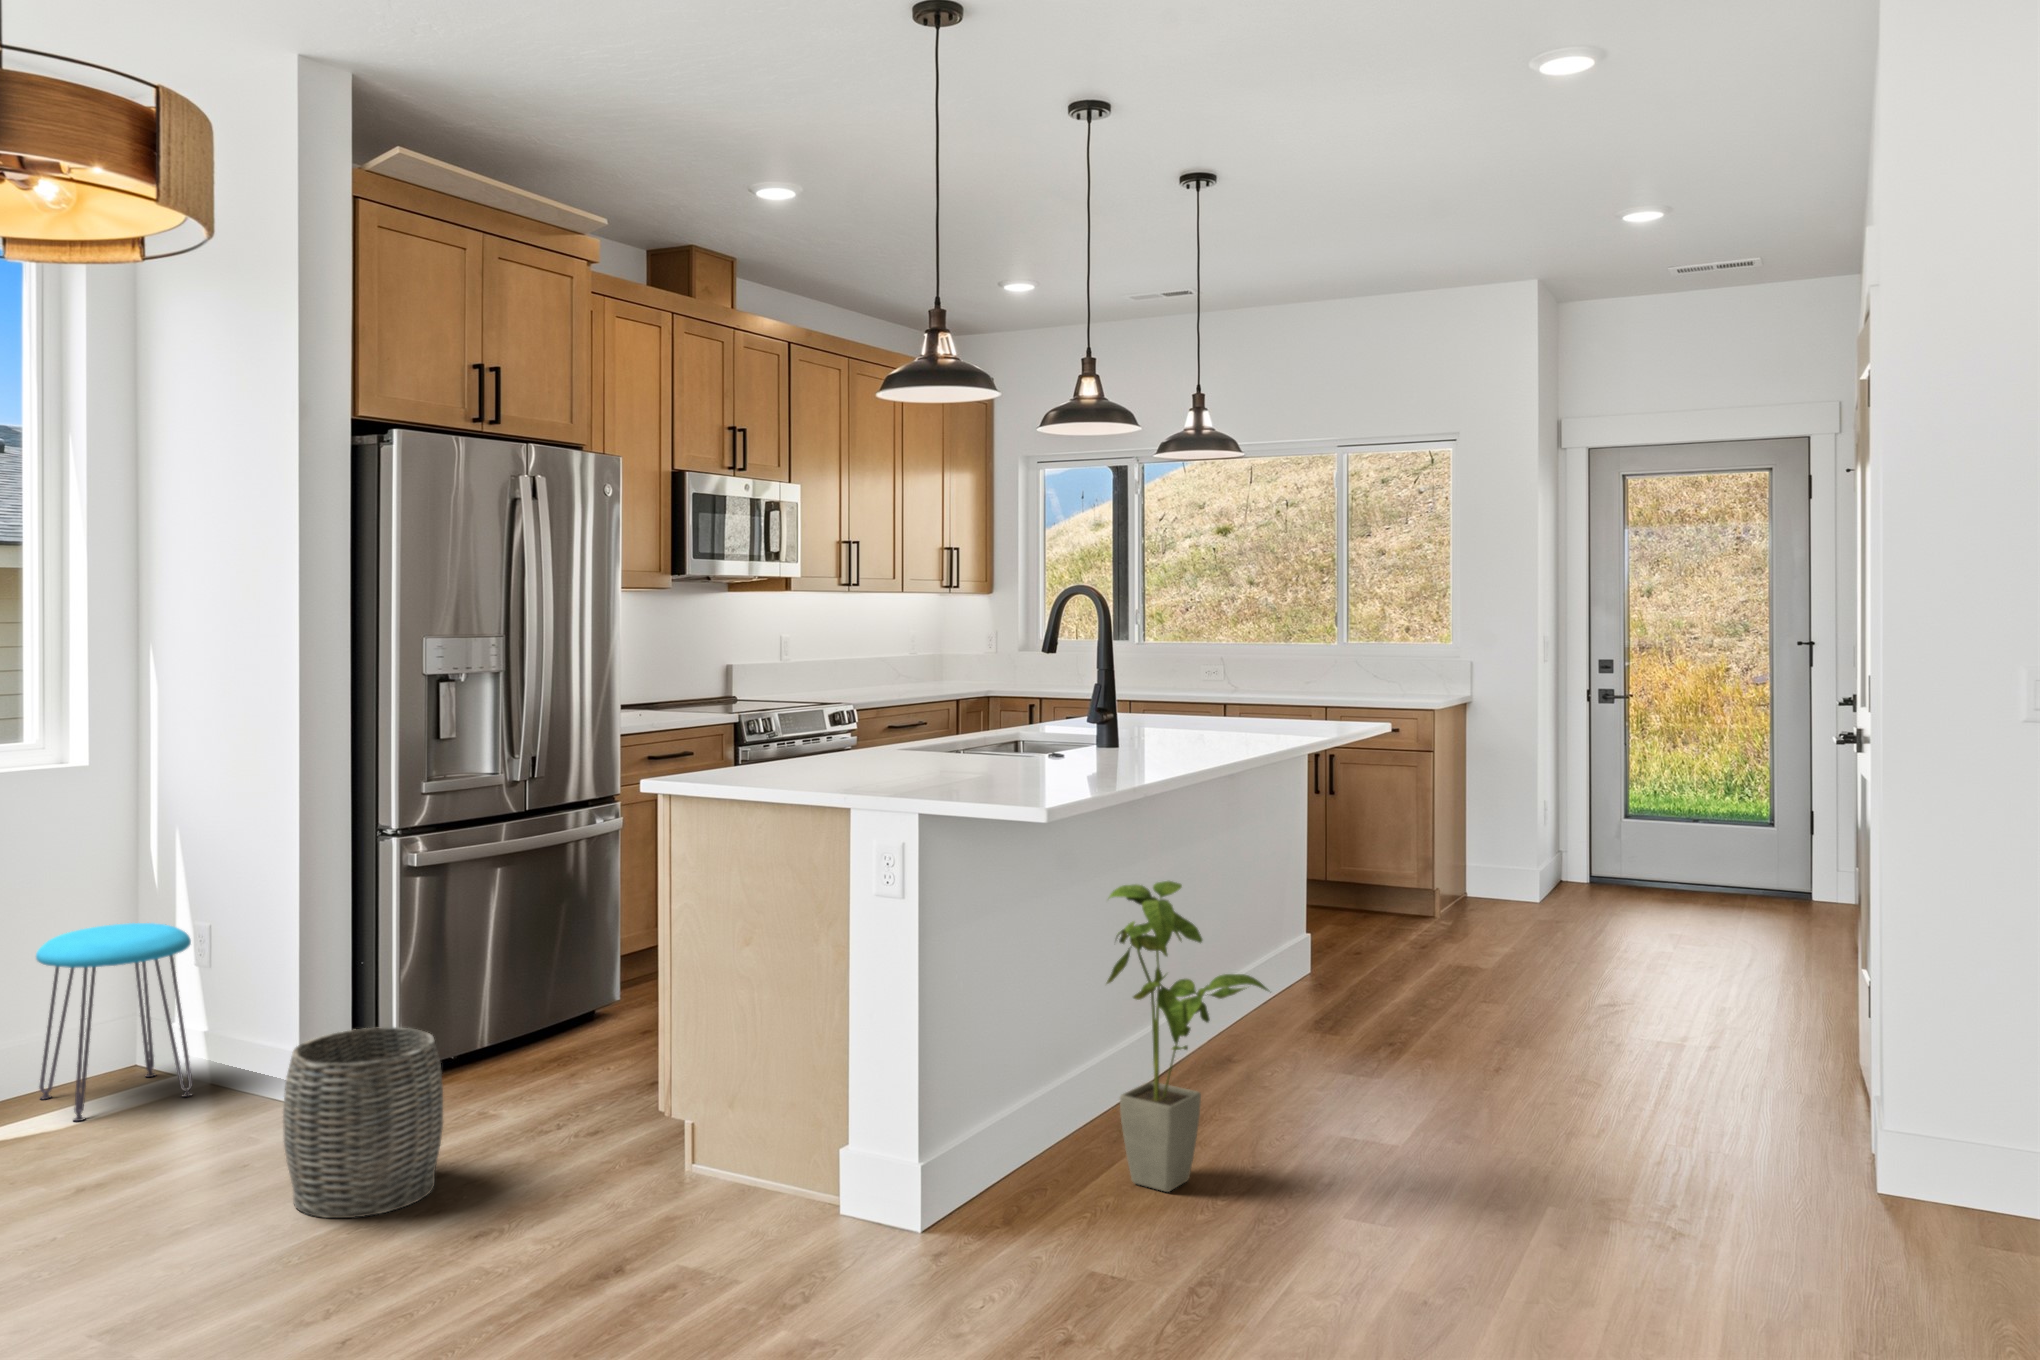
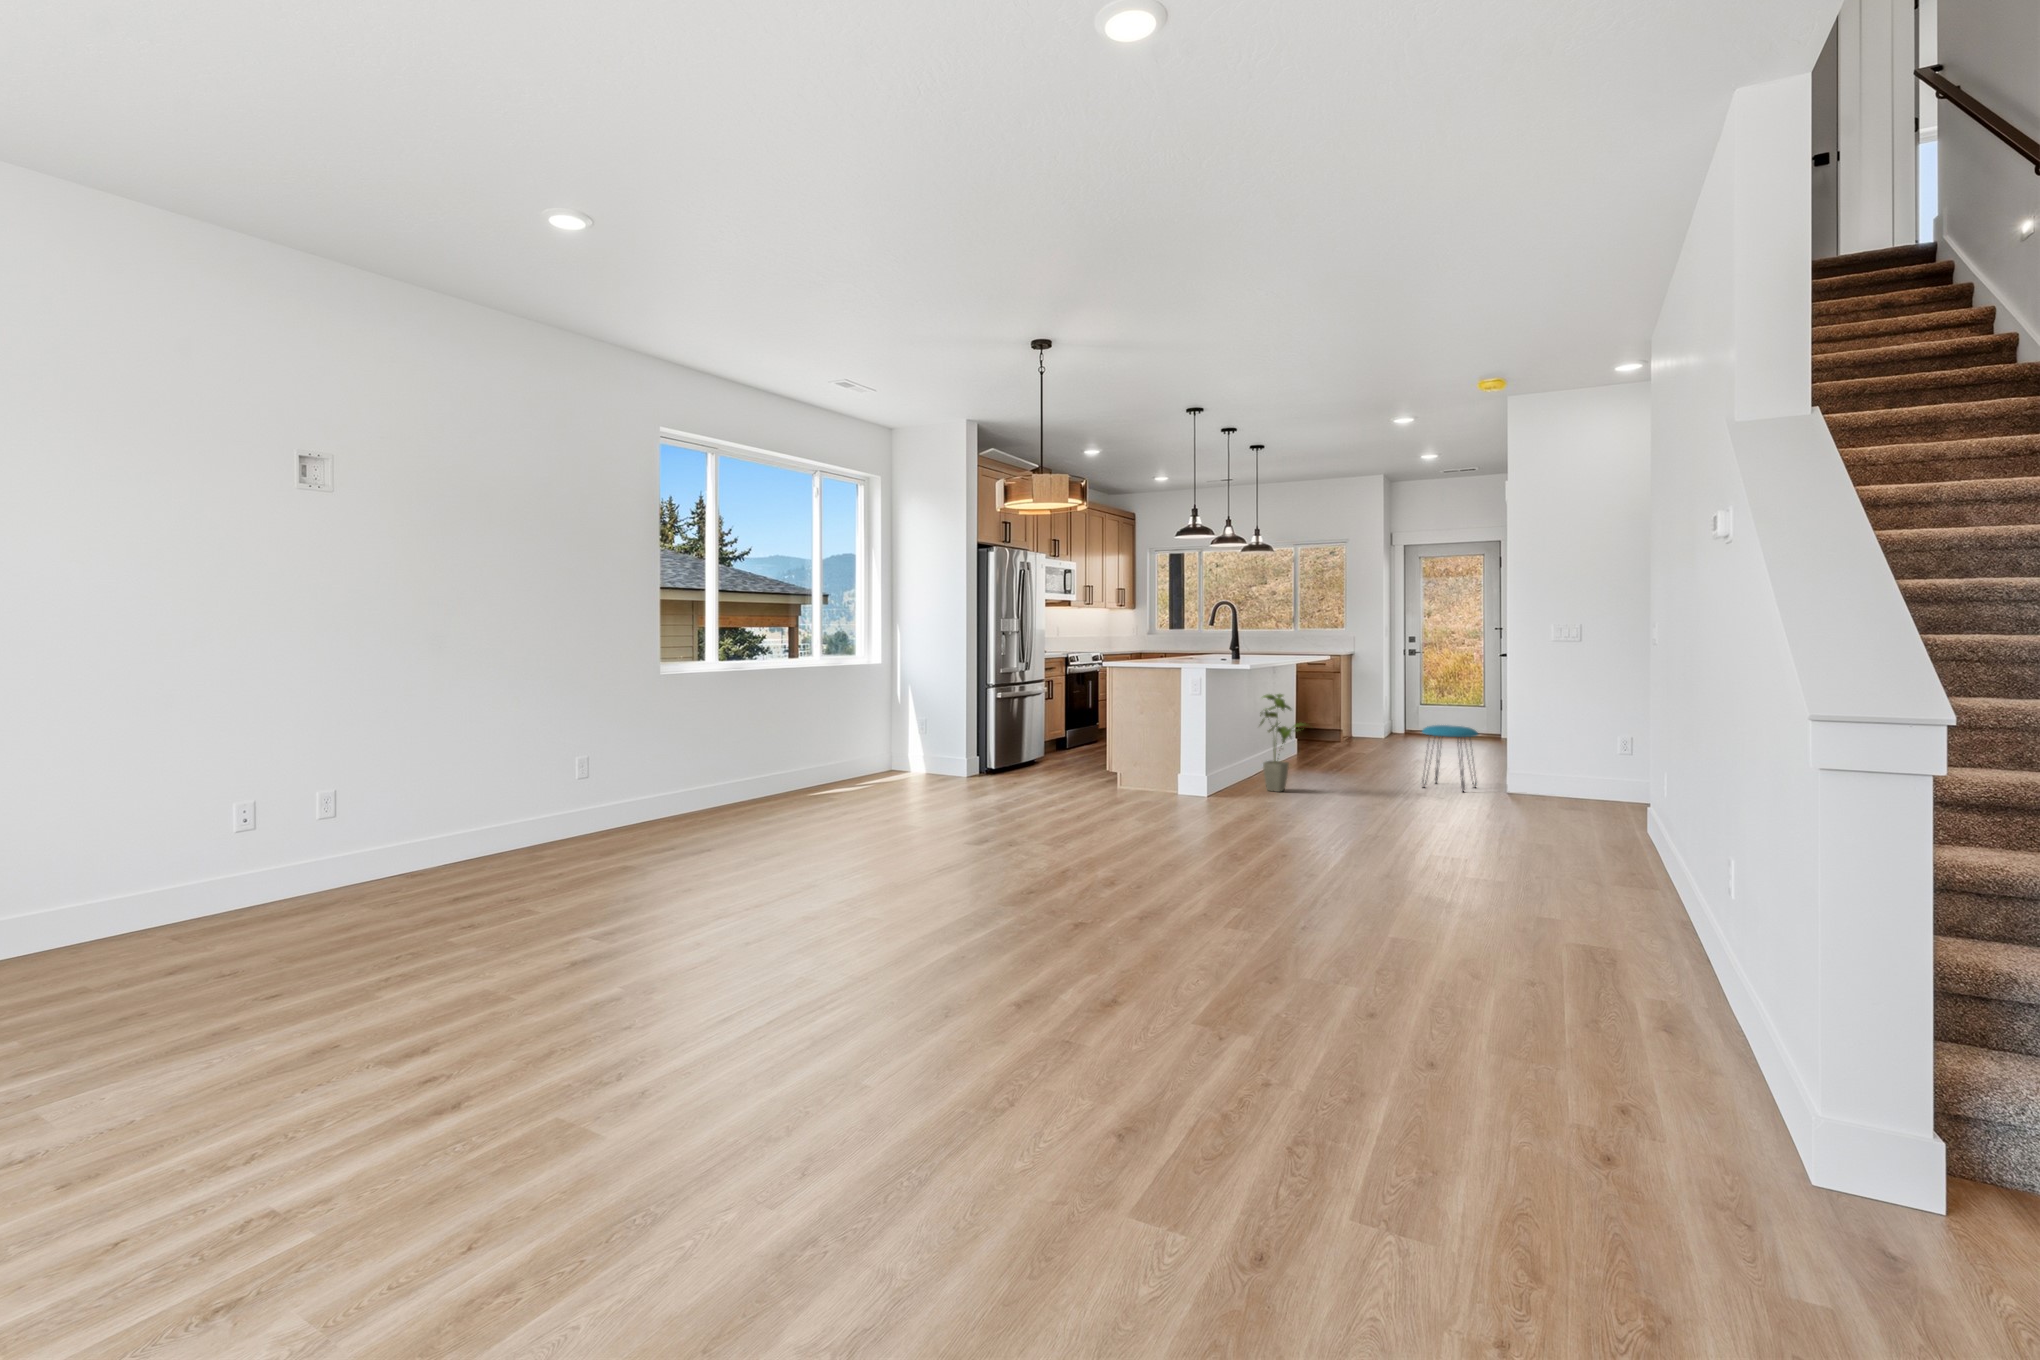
stool: present [36,923,193,1121] -> present [1422,725,1478,791]
woven basket: present [283,1027,443,1218] -> none [1001,741,1048,793]

